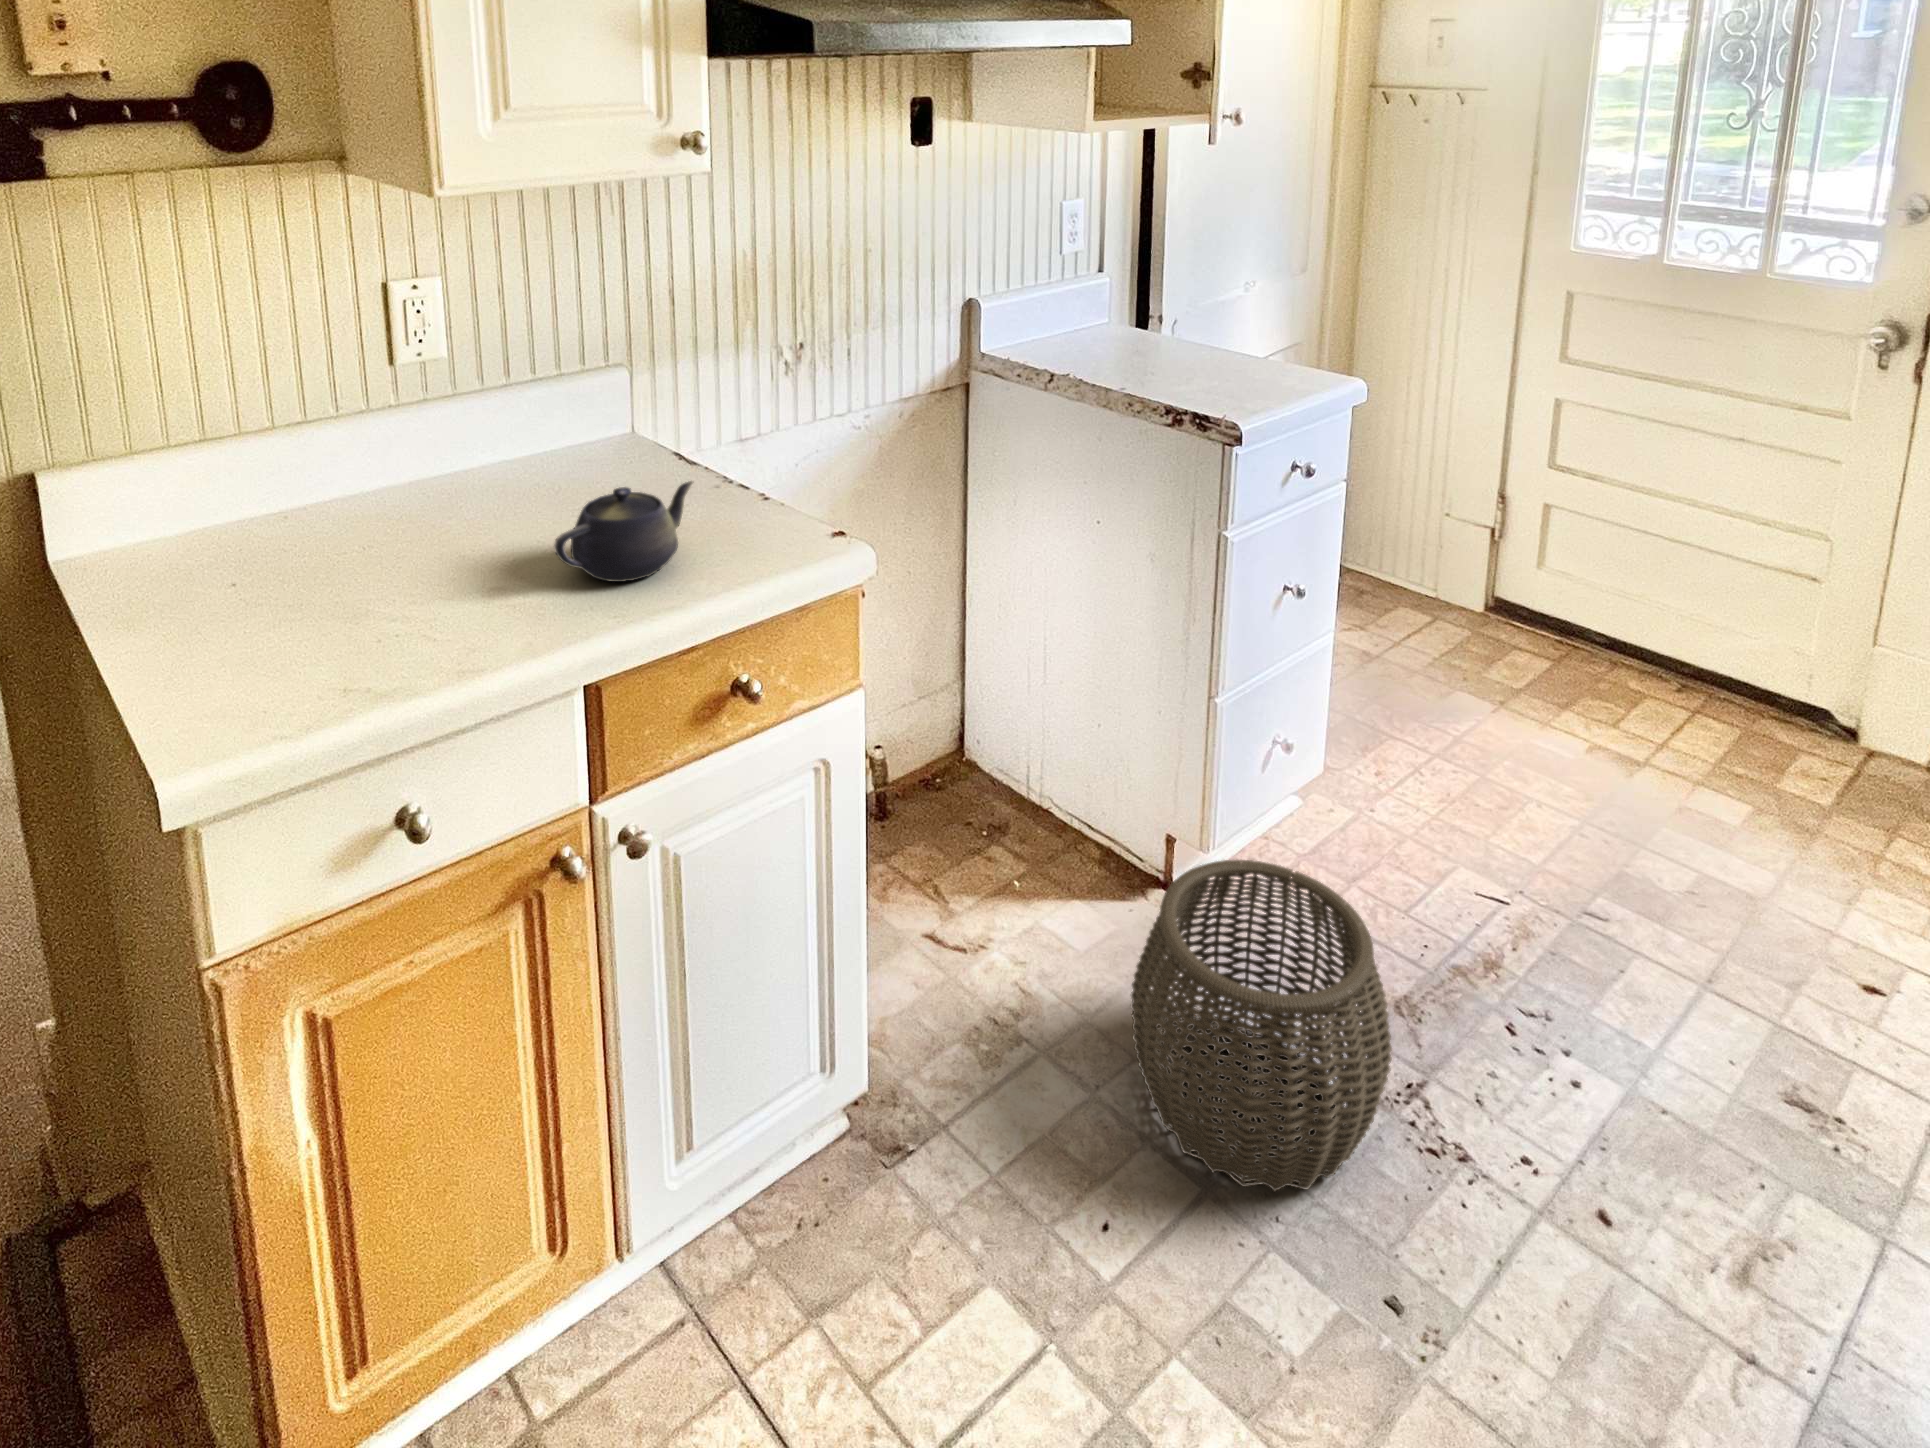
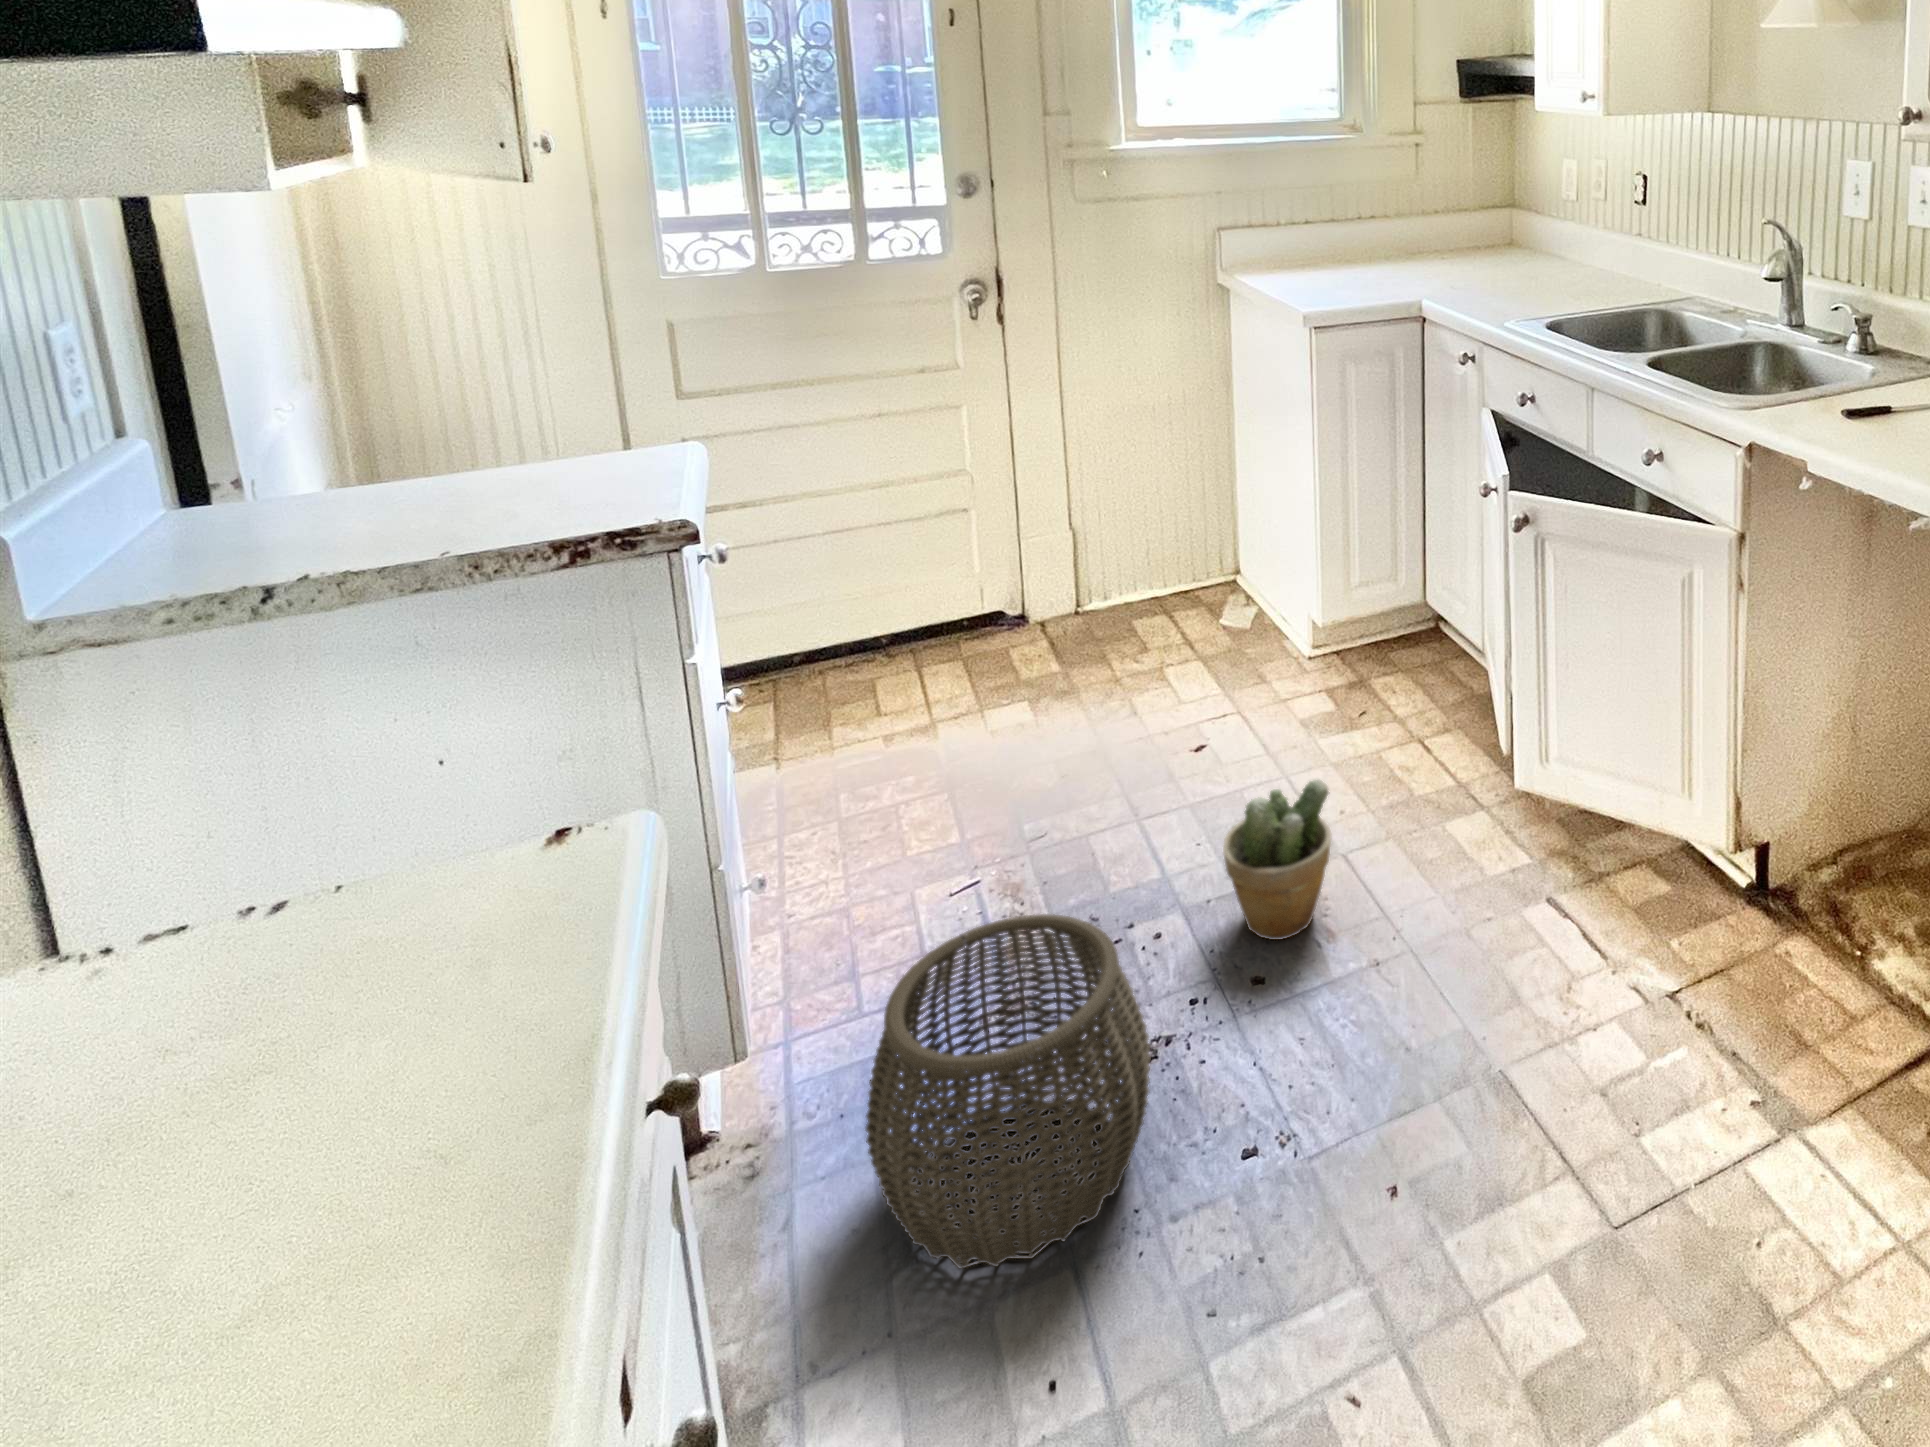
teapot: present [554,481,693,582] -> none [176,906,463,1173]
potted plant: none [1645,1030,1819,1248] -> present [1223,780,1331,940]

